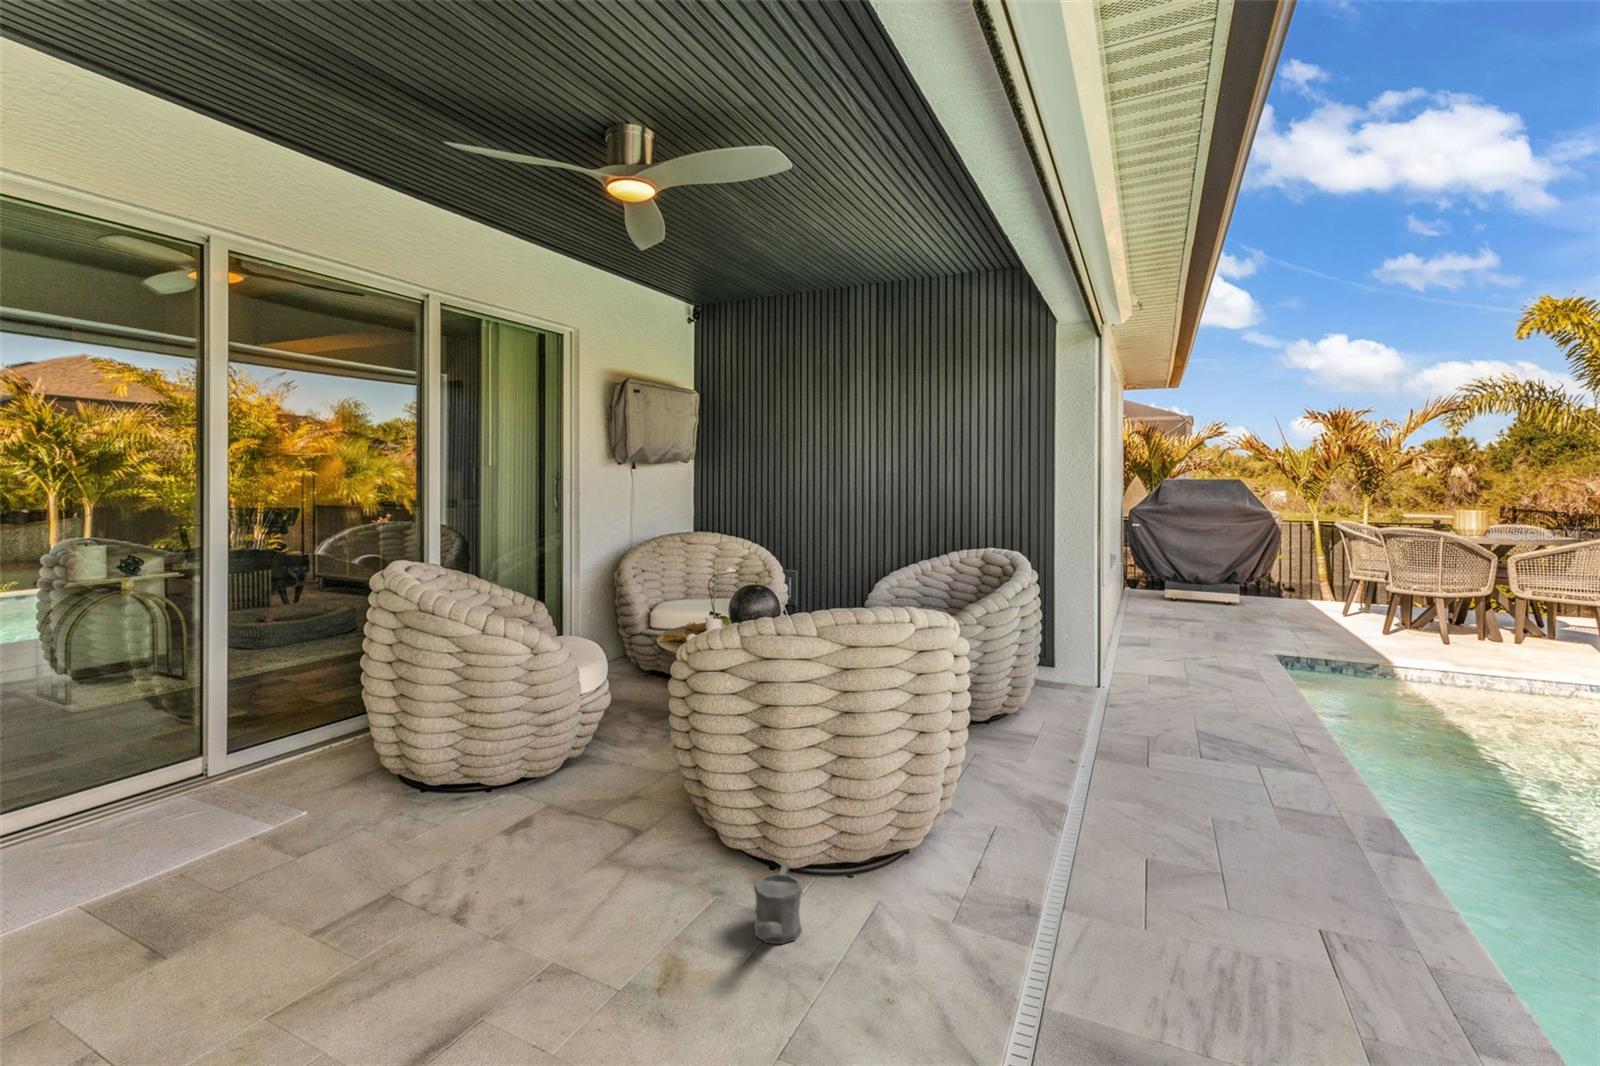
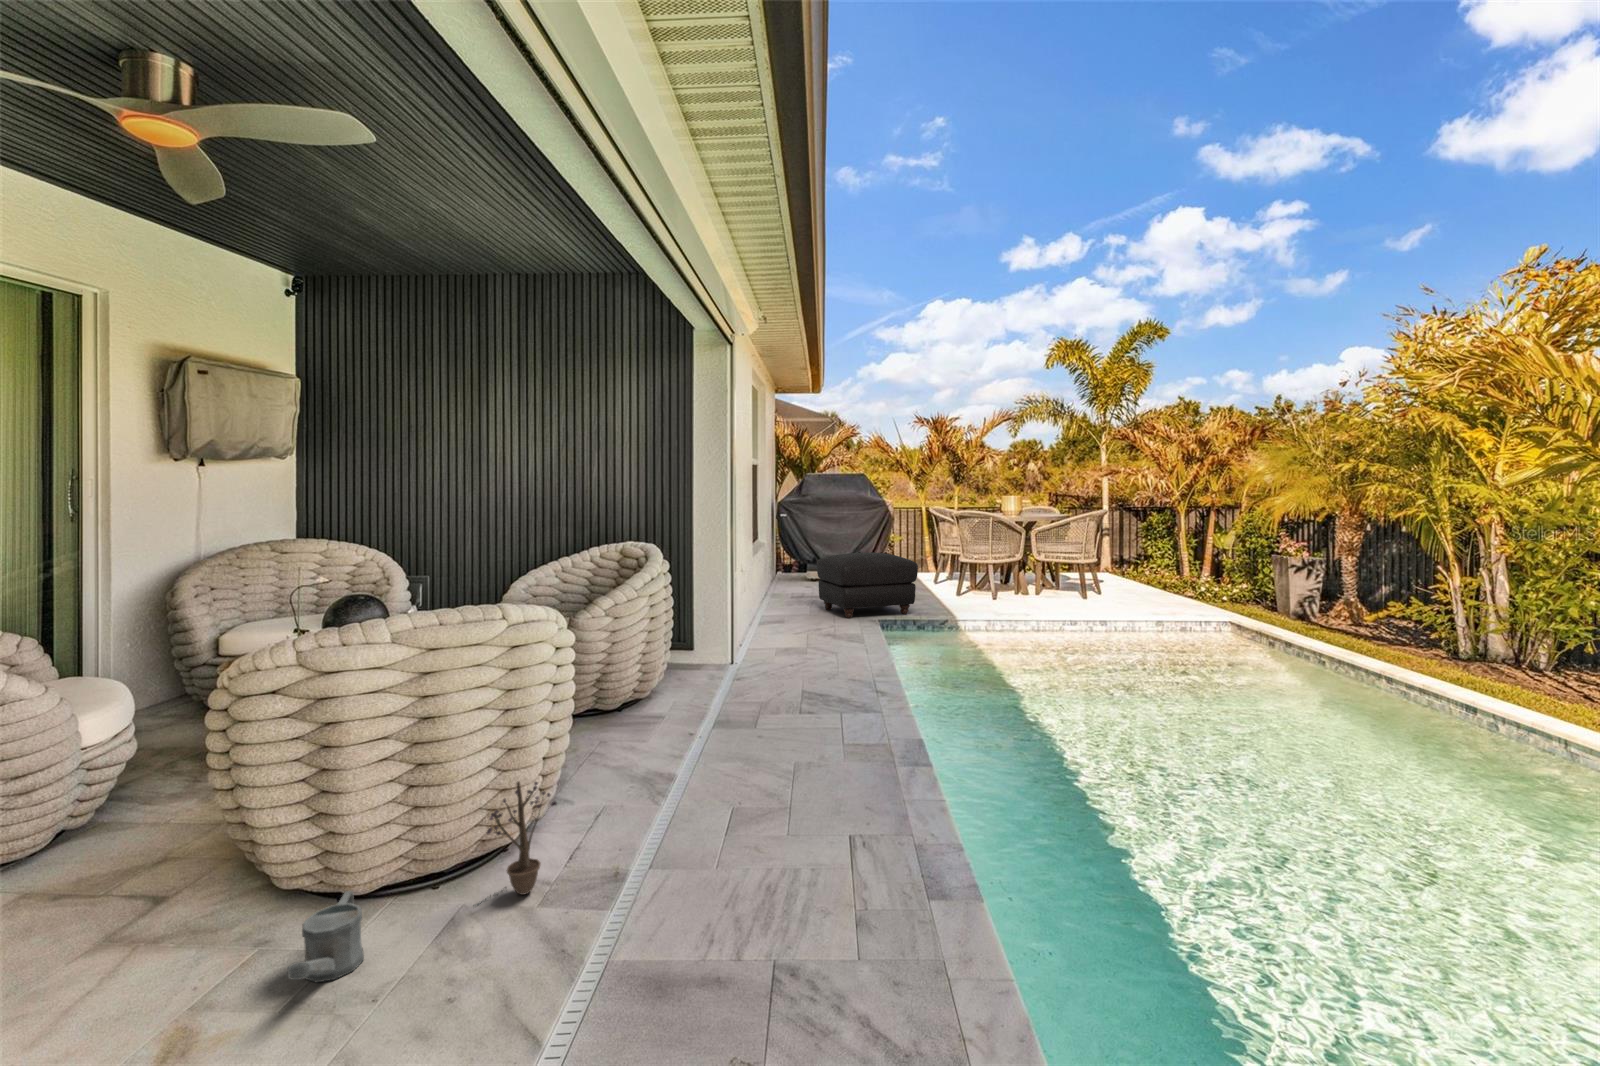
ottoman: none [1187,574,1330,651] -> present [817,552,918,618]
decorative plant: none [890,786,968,905] -> present [474,781,556,906]

